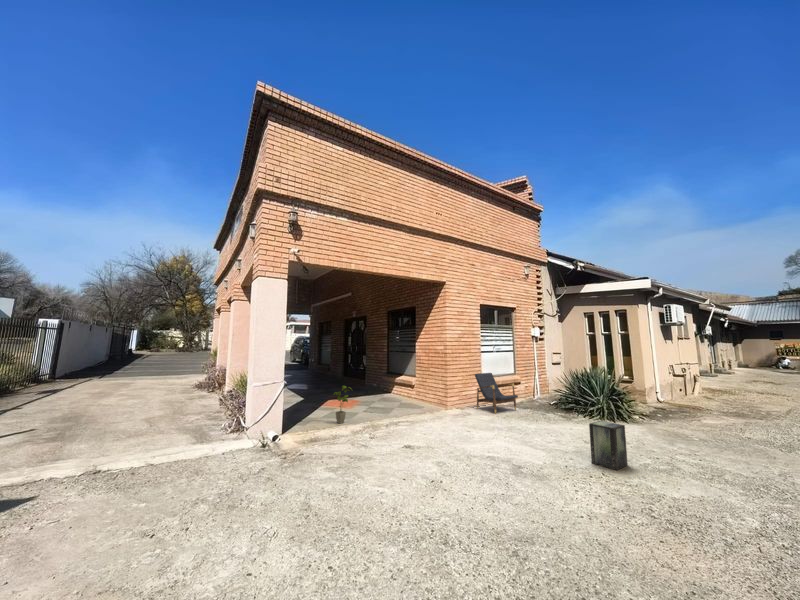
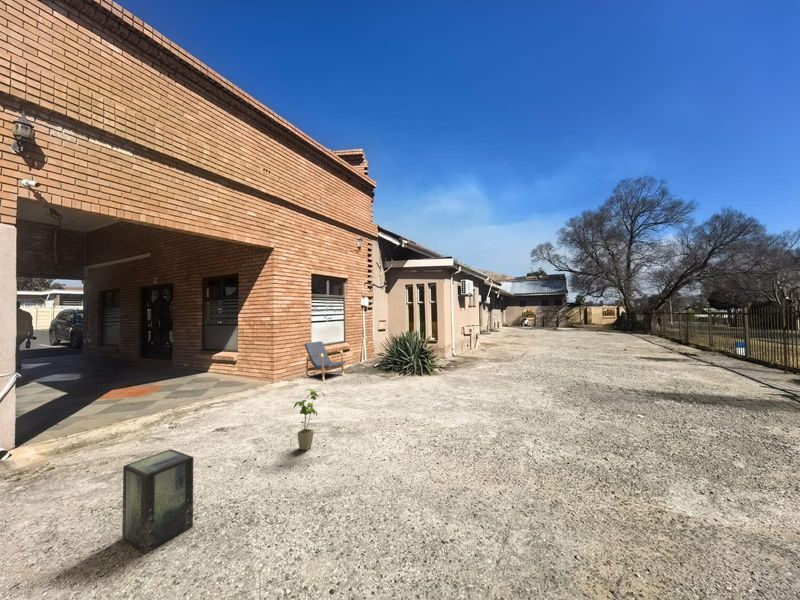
house plant: present [334,386,349,423] -> present [294,389,324,450]
storage box: present [589,421,628,470] -> present [122,449,193,554]

